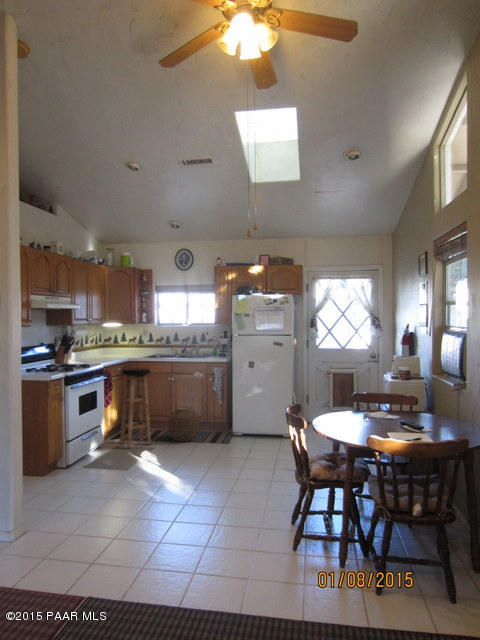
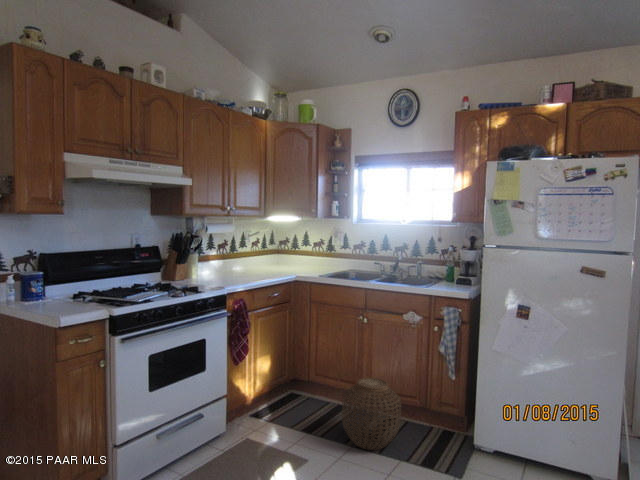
bar stool: present [120,368,151,448] -> none [257,296,312,446]

